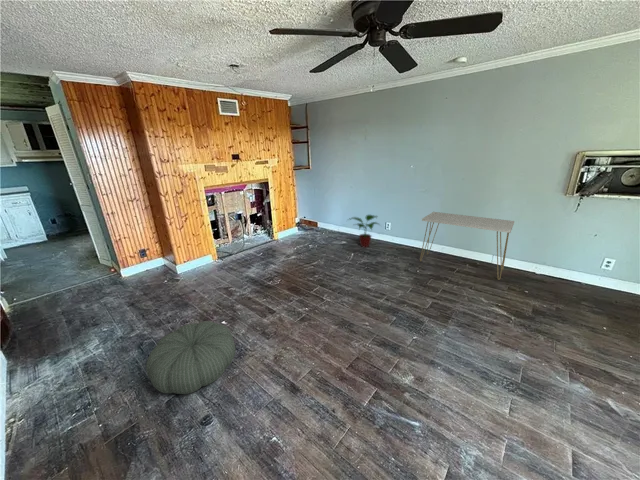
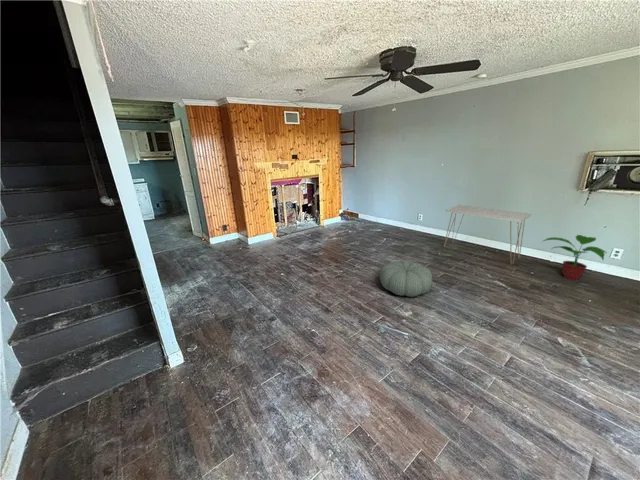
potted plant: present [352,215,378,247] -> present [544,235,605,280]
pouf: present [146,321,236,394] -> present [379,261,432,297]

